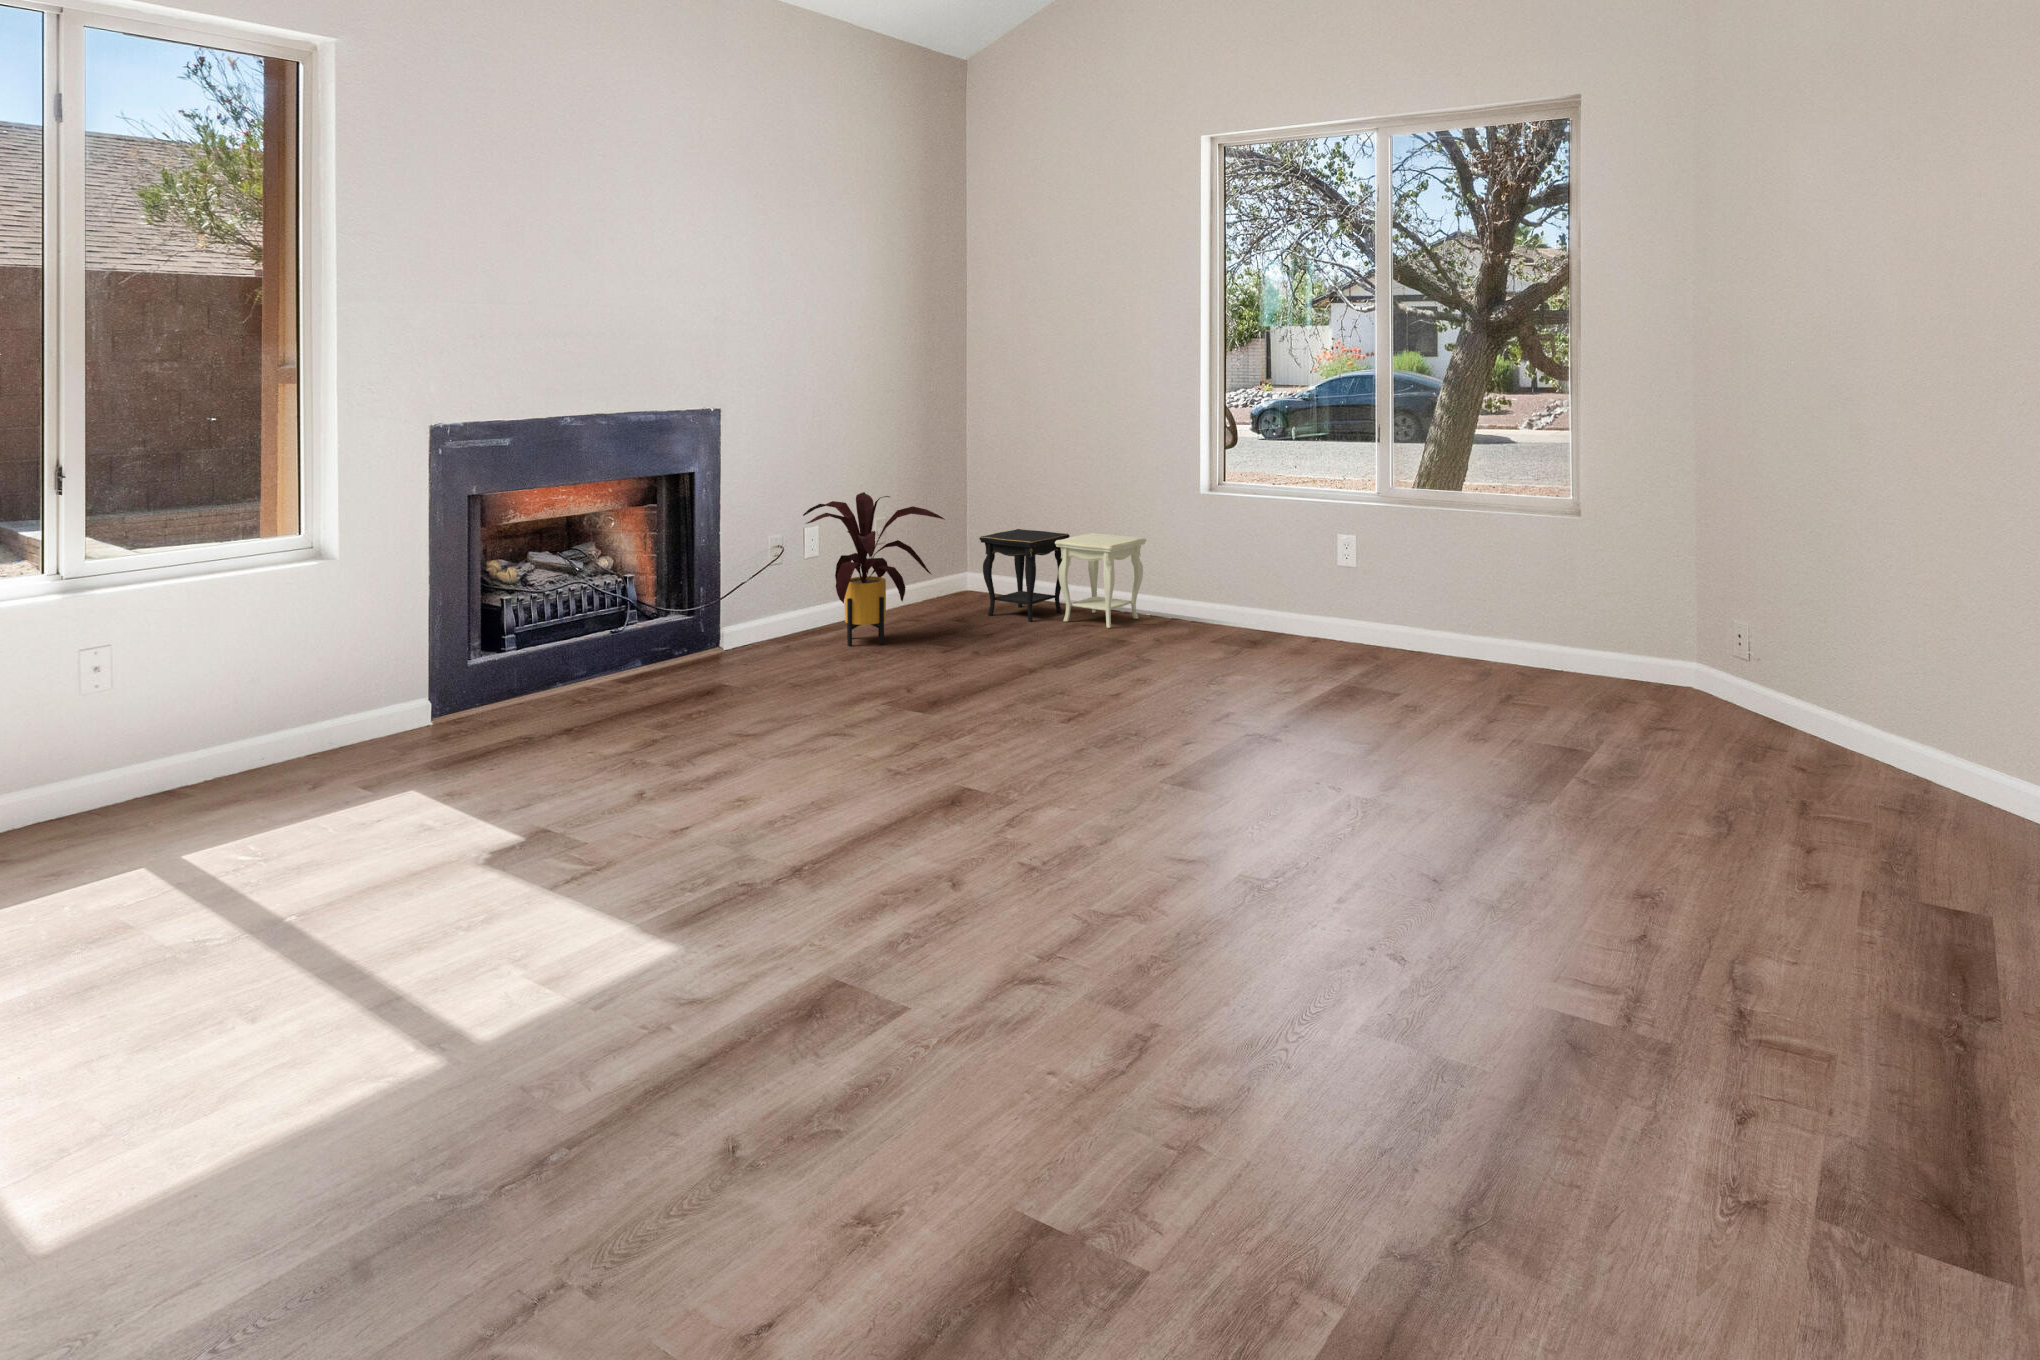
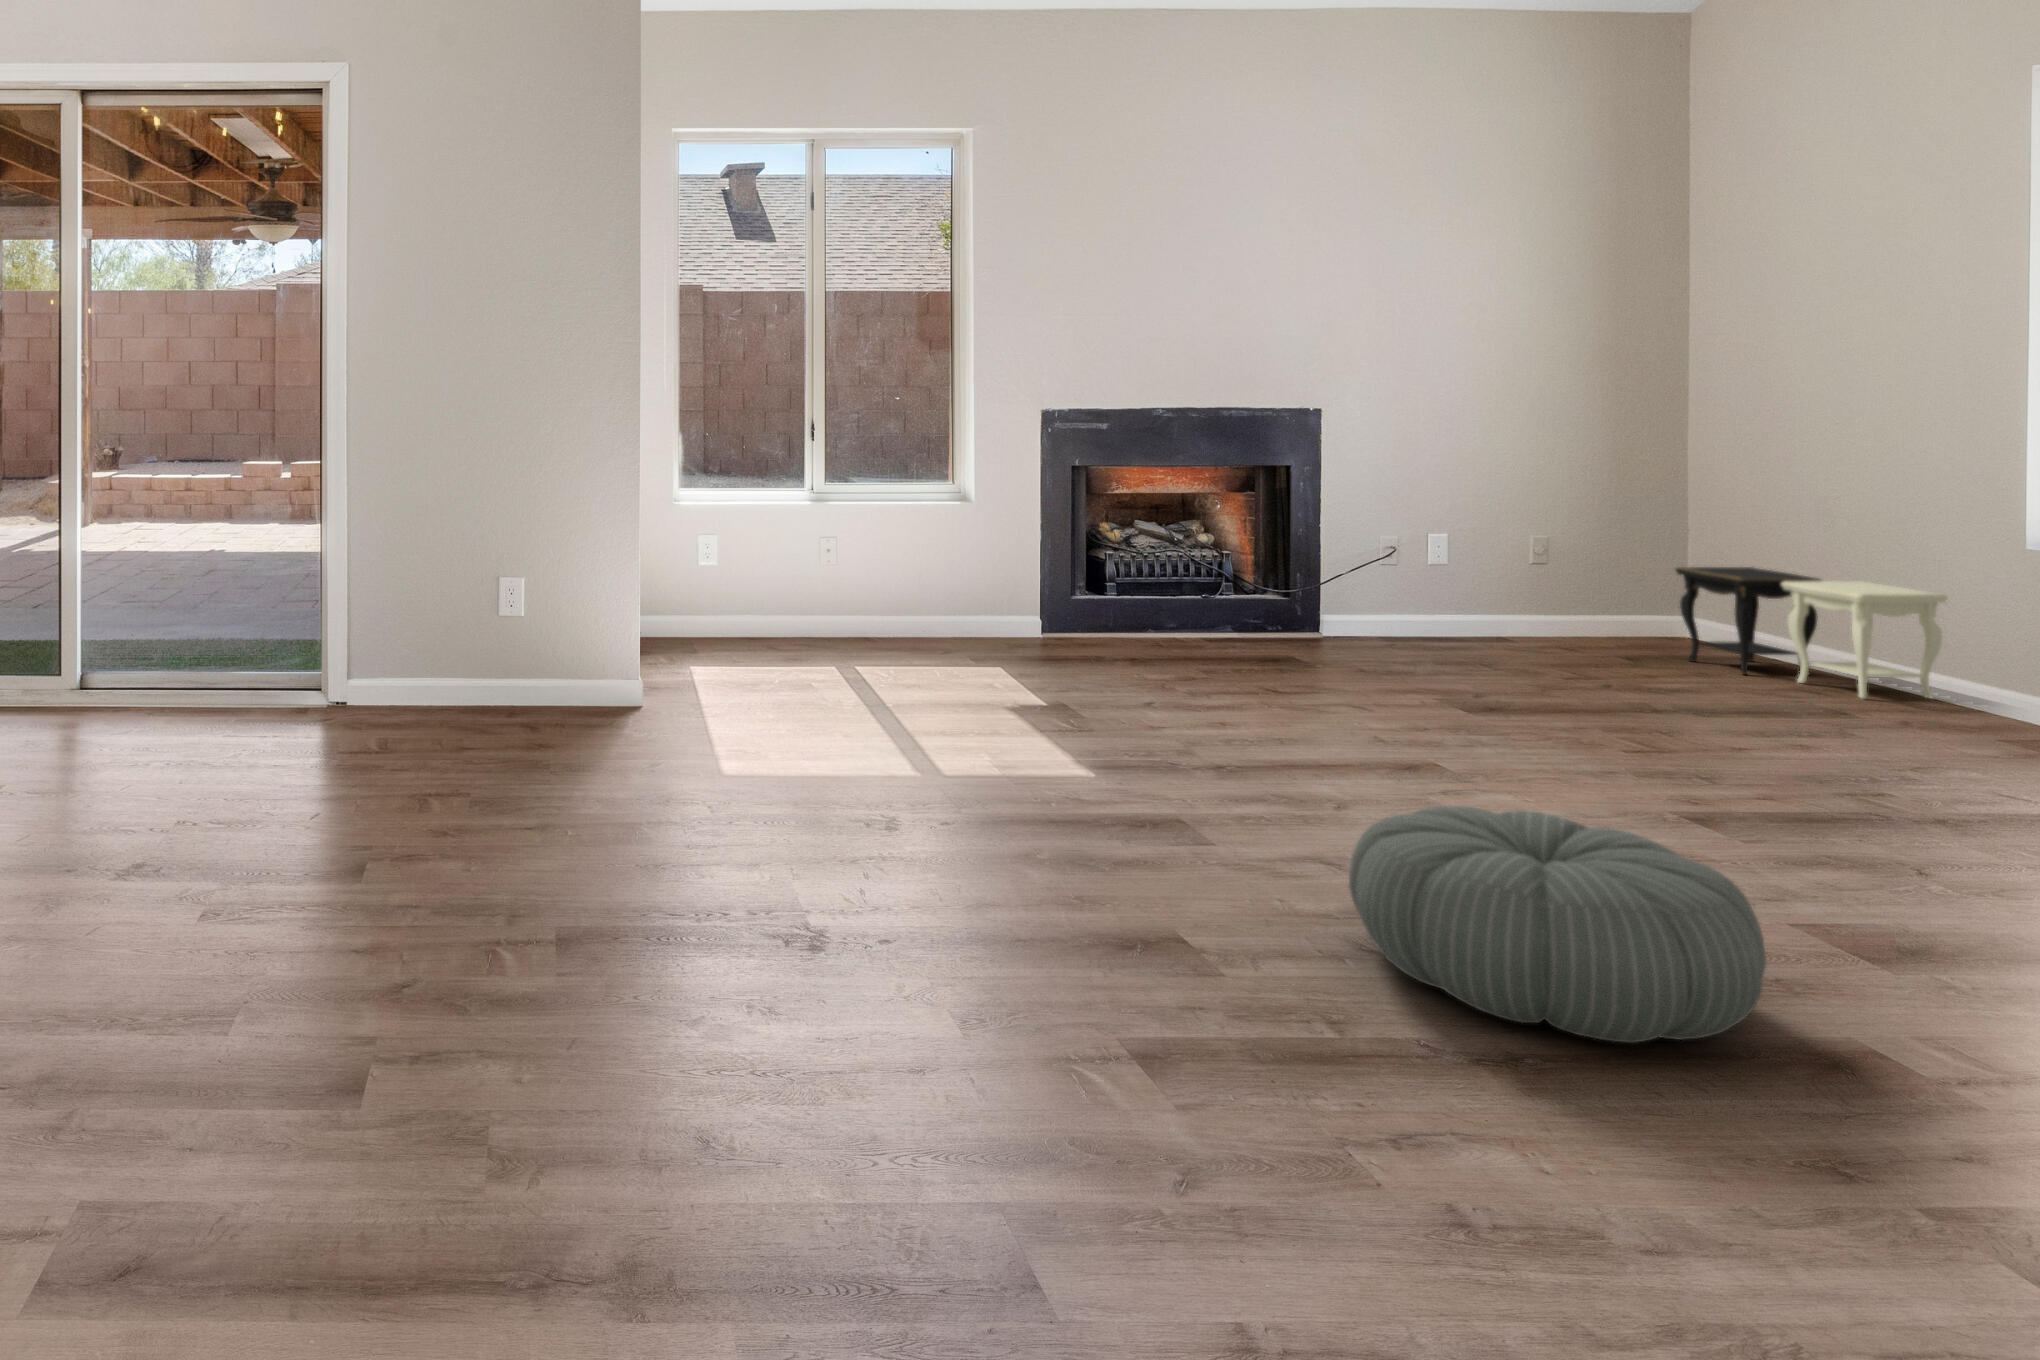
house plant: present [803,492,945,646] -> none [1410,502,1589,660]
pouf: none [1145,875,1532,1180] -> present [1349,806,1766,1043]

